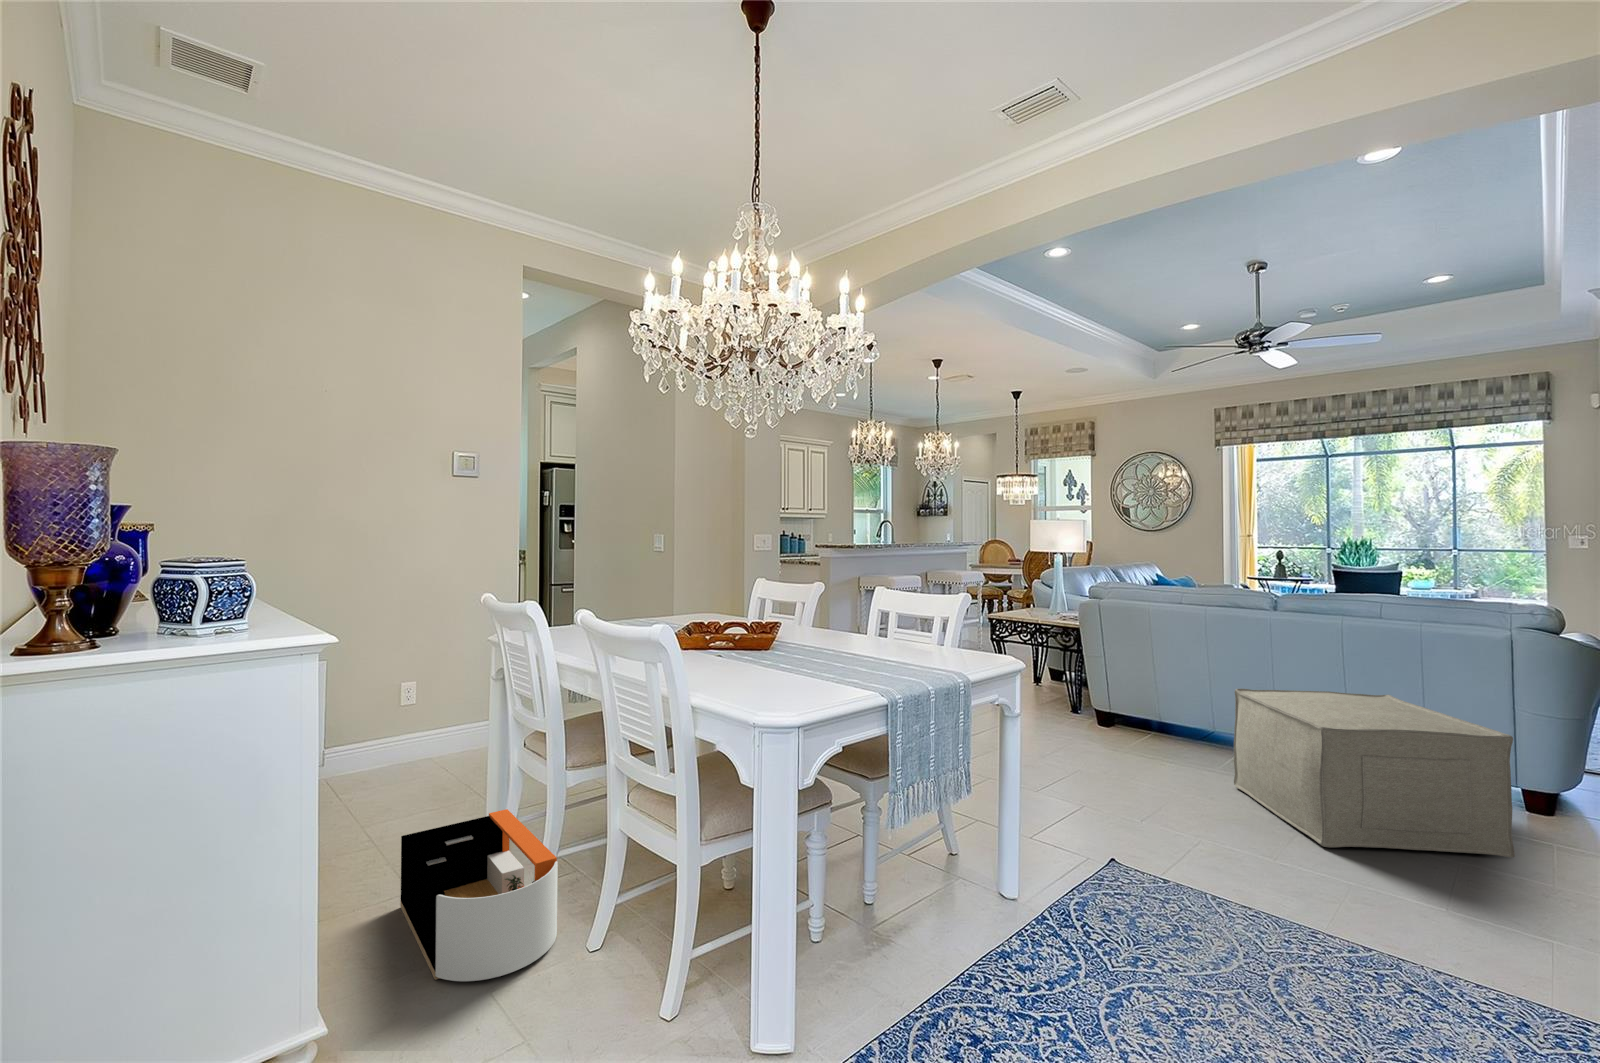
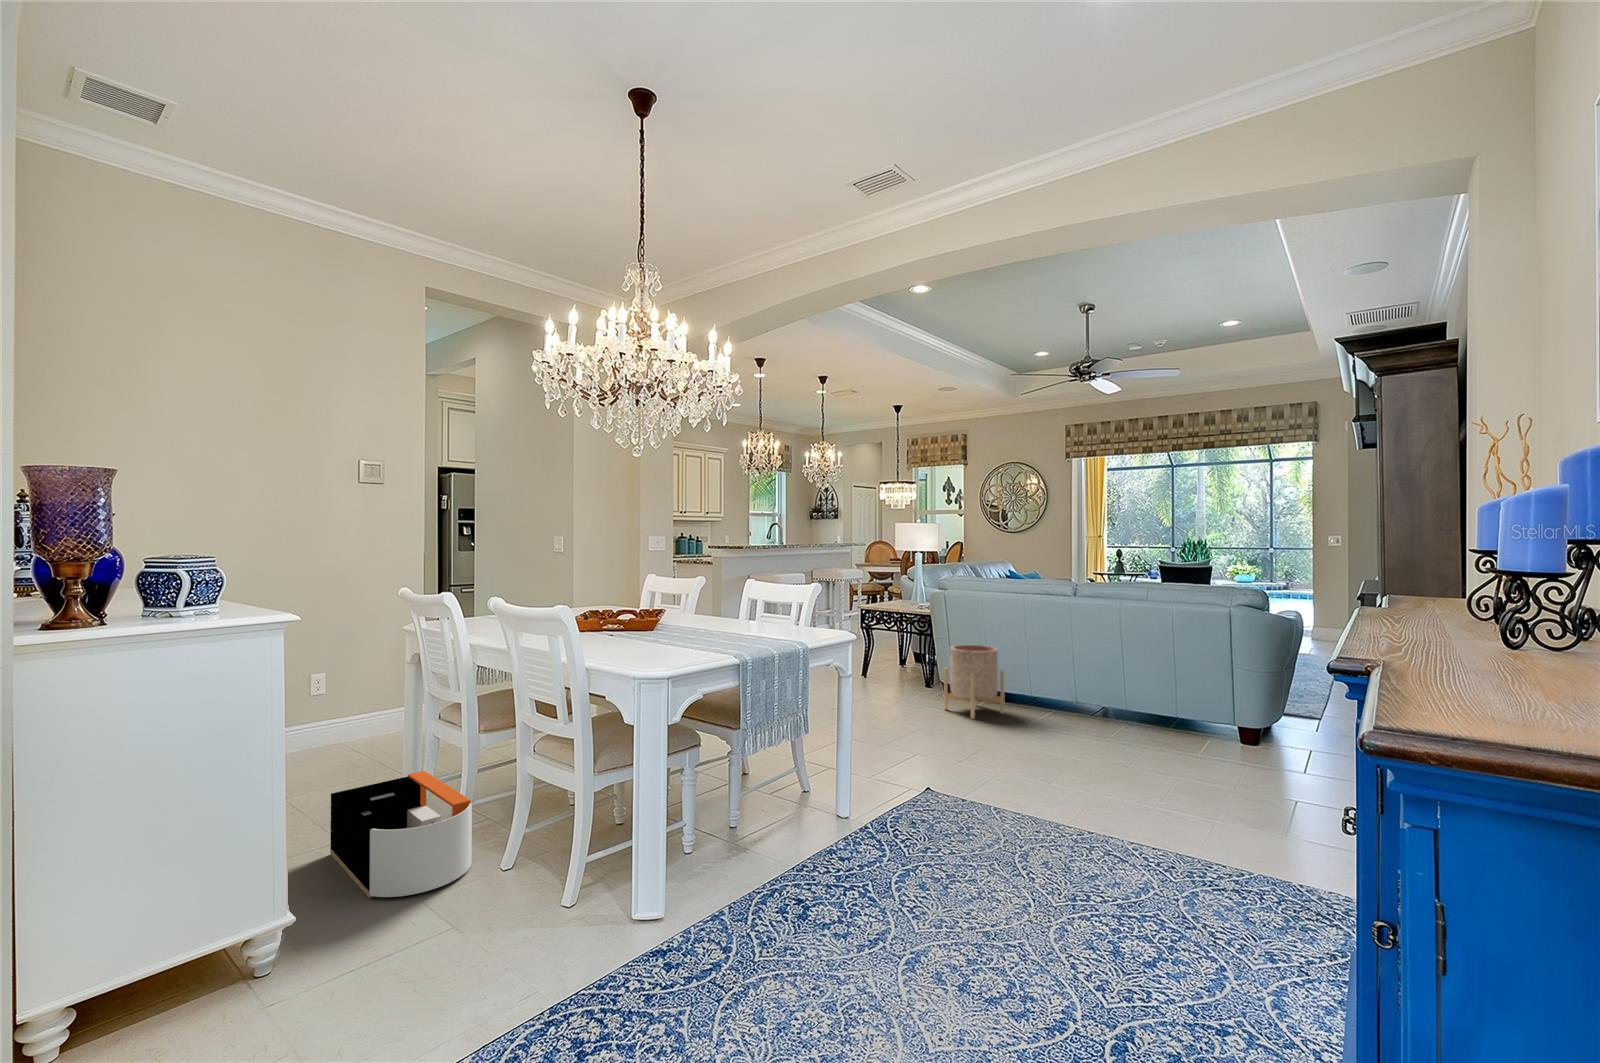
planter: none [1100,666,1178,757] -> present [944,645,1004,719]
ottoman: present [1234,689,1515,858] -> none [1039,657,1222,773]

